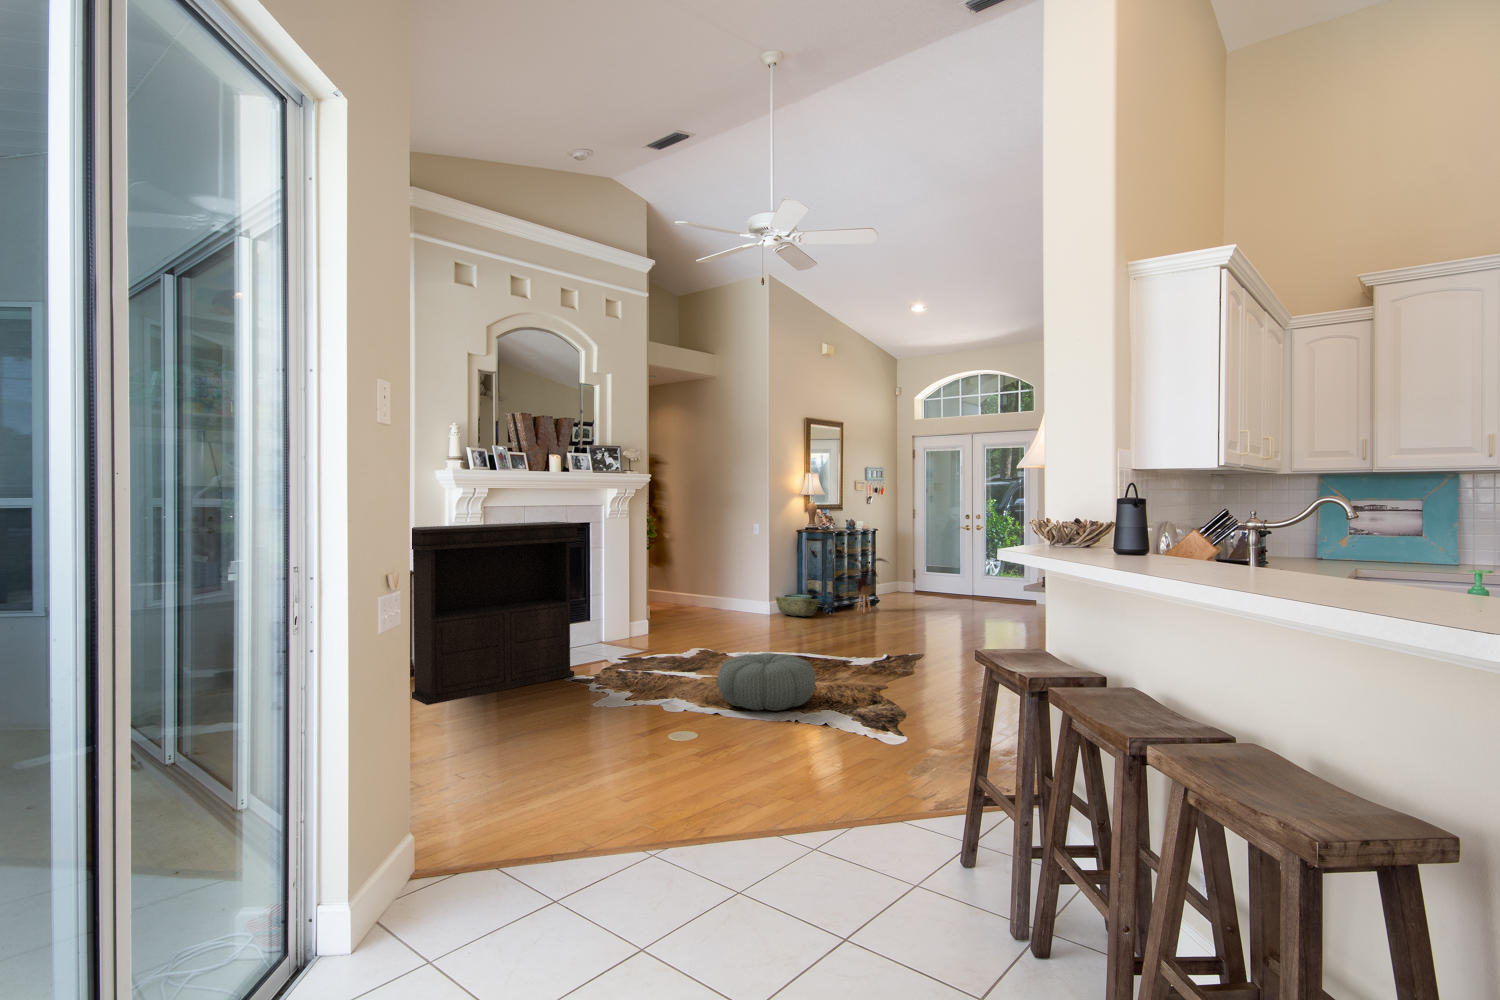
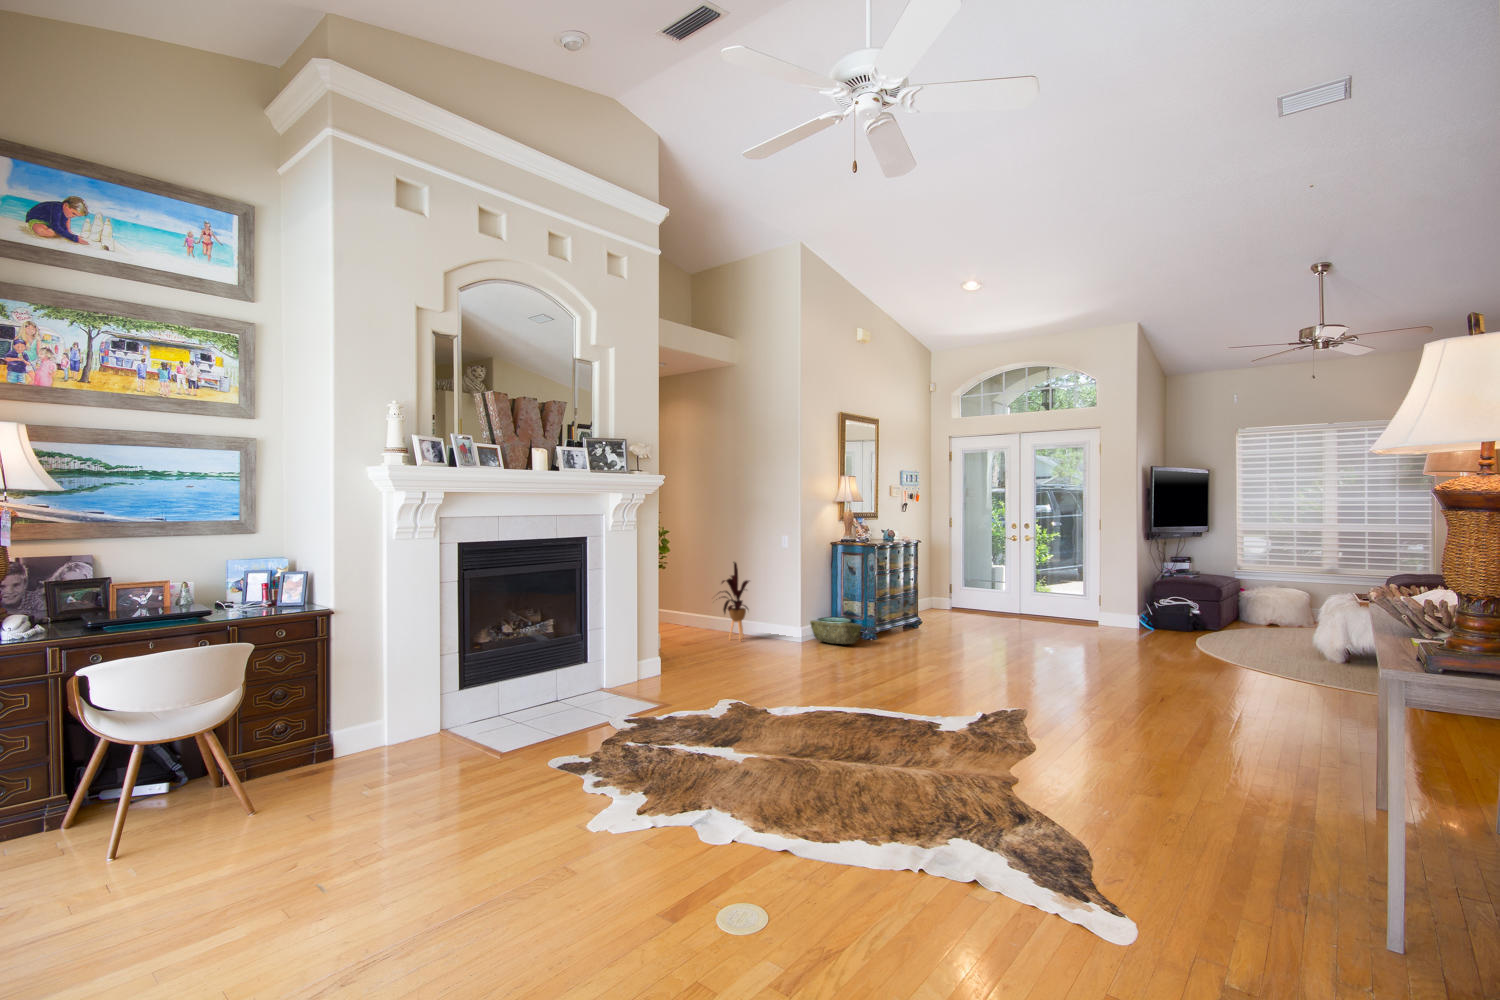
console table: present [412,522,580,705] -> none [284,537,569,833]
house plant: present [852,558,886,610] -> present [720,562,749,640]
pouf: present [717,653,816,711] -> none [775,733,932,843]

